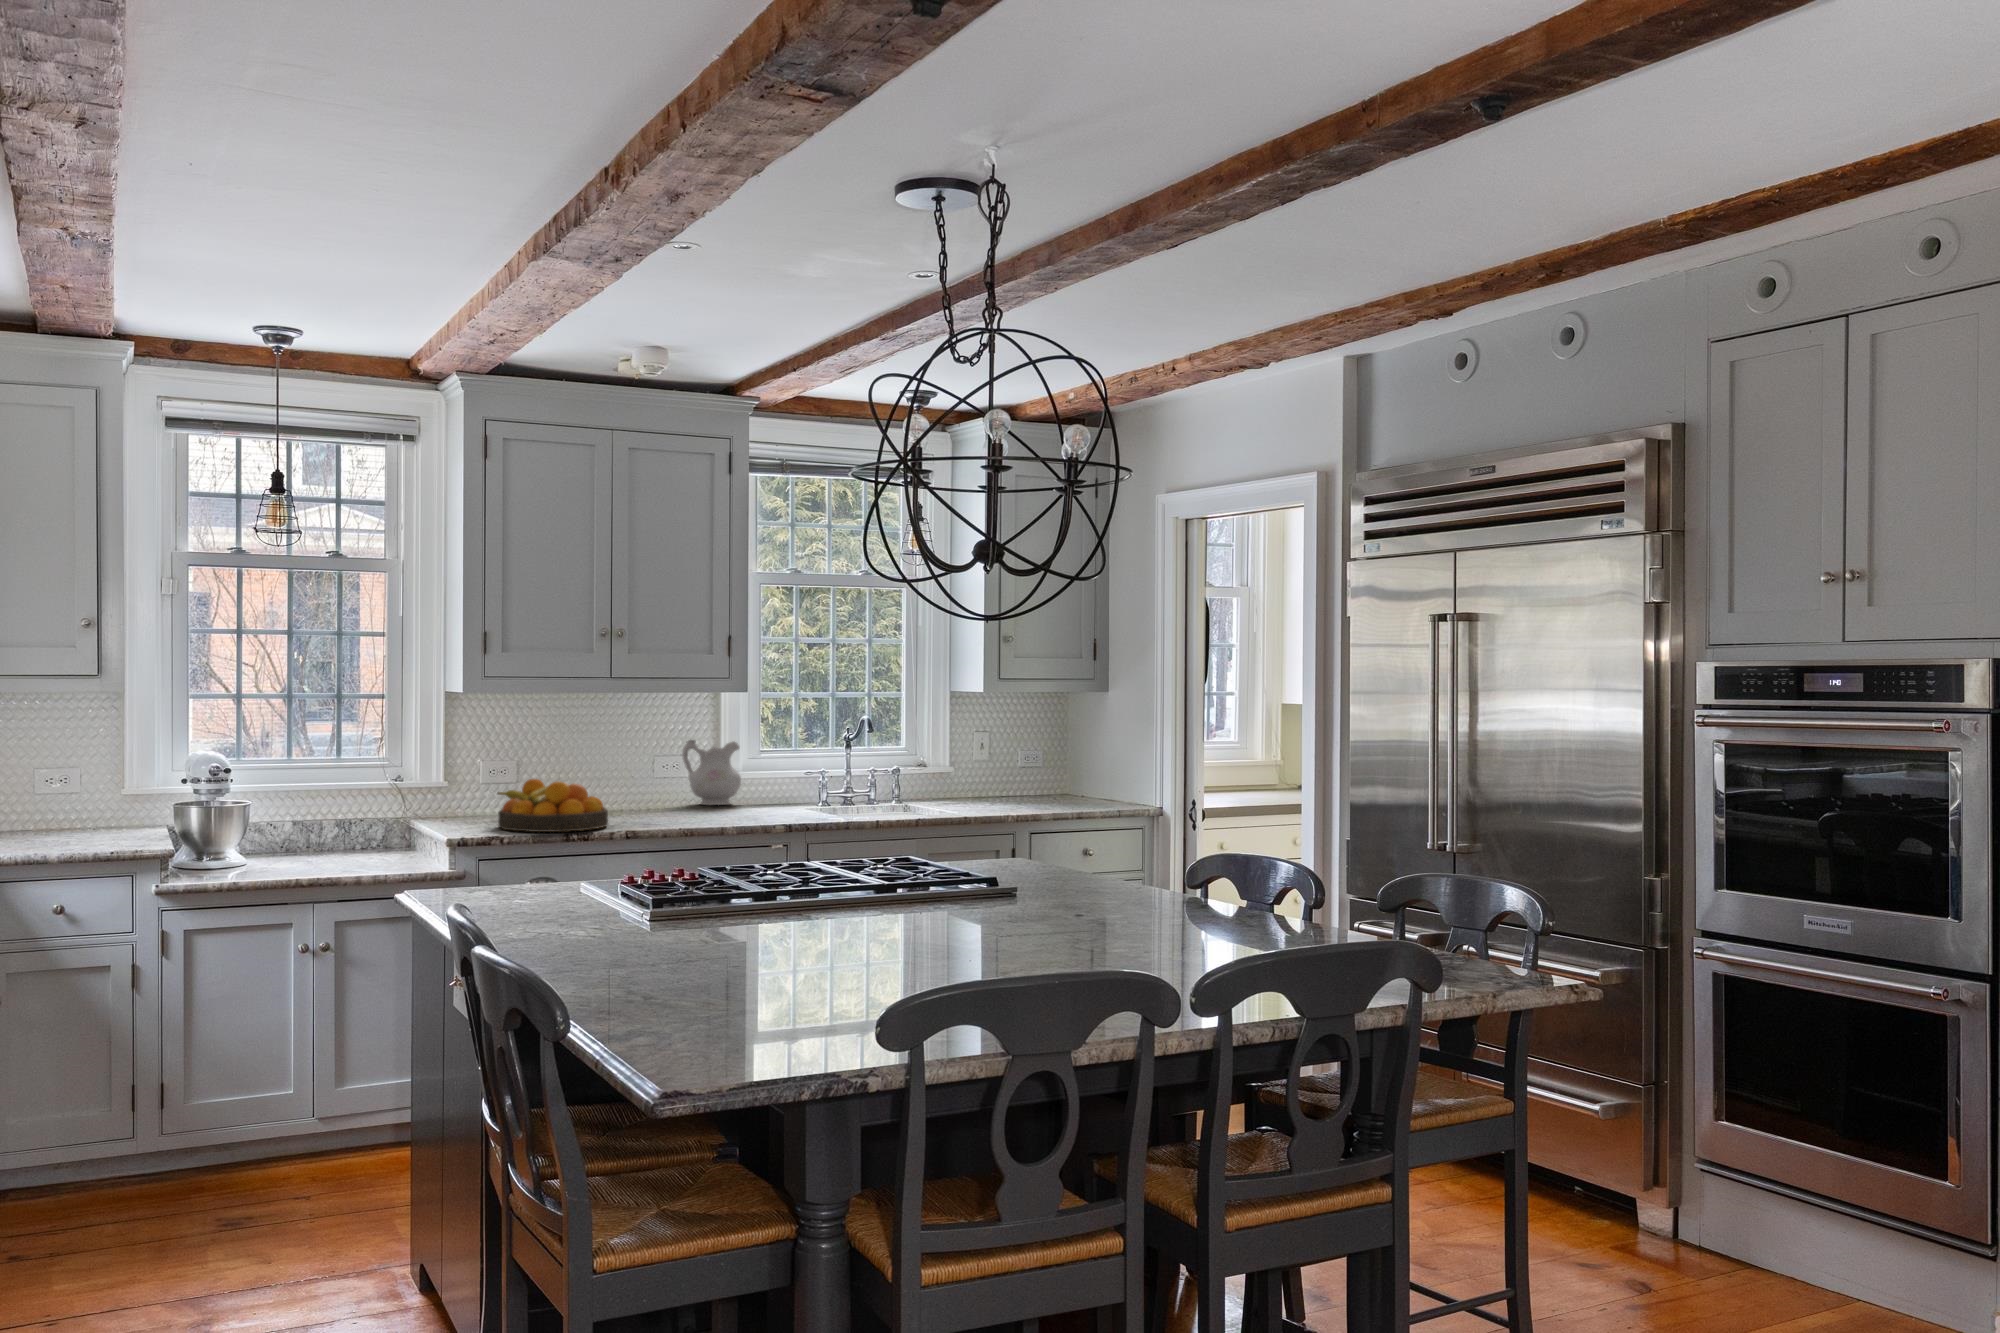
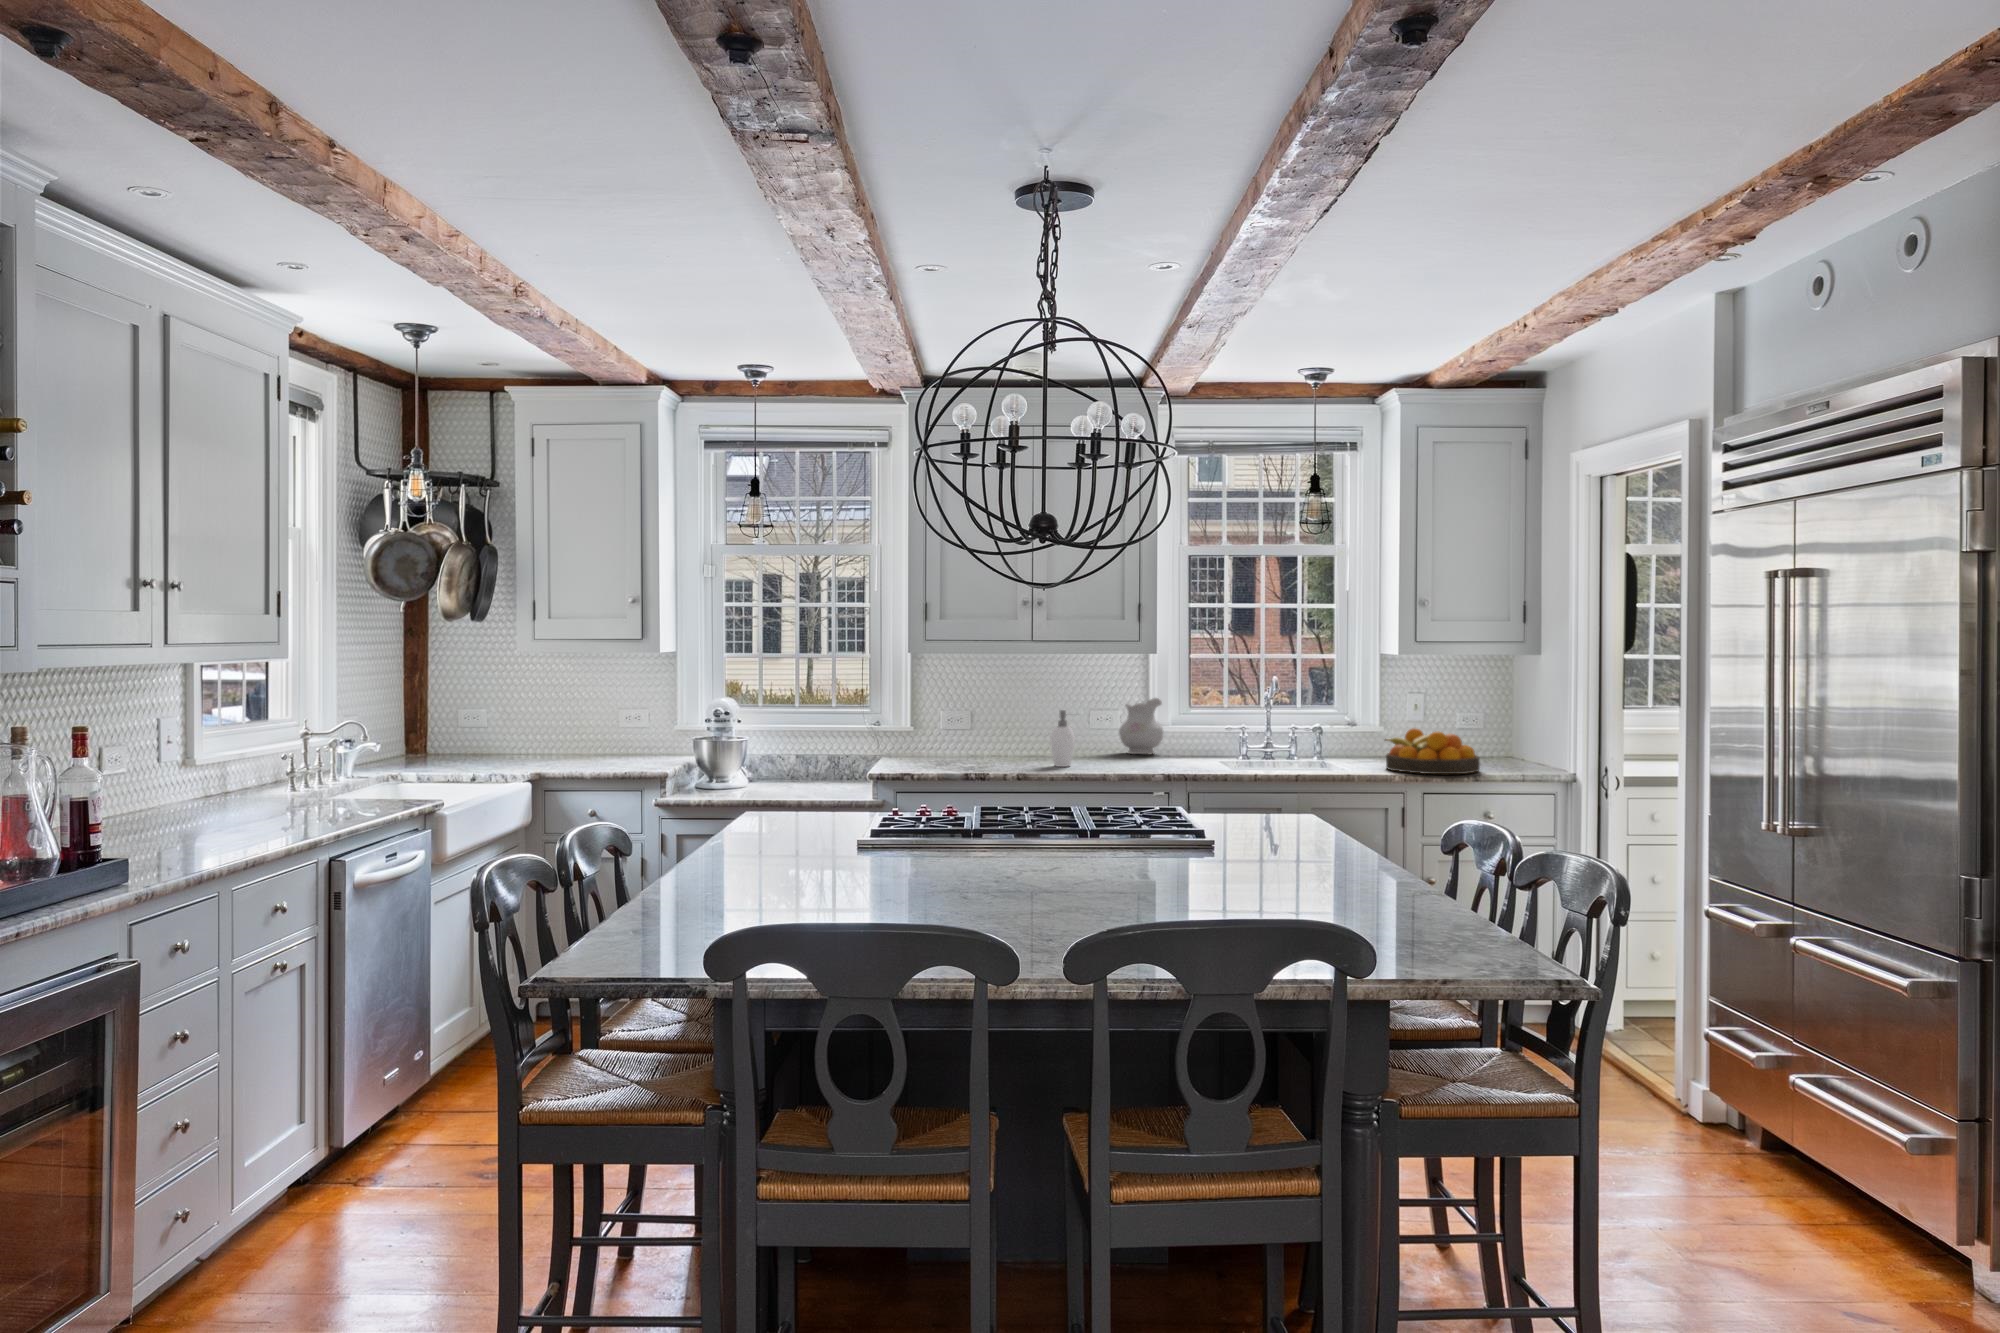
soap dispenser: none [644,756,681,821] -> present [1050,710,1075,767]
fruit bowl: present [497,779,608,832] -> present [1385,728,1480,774]

